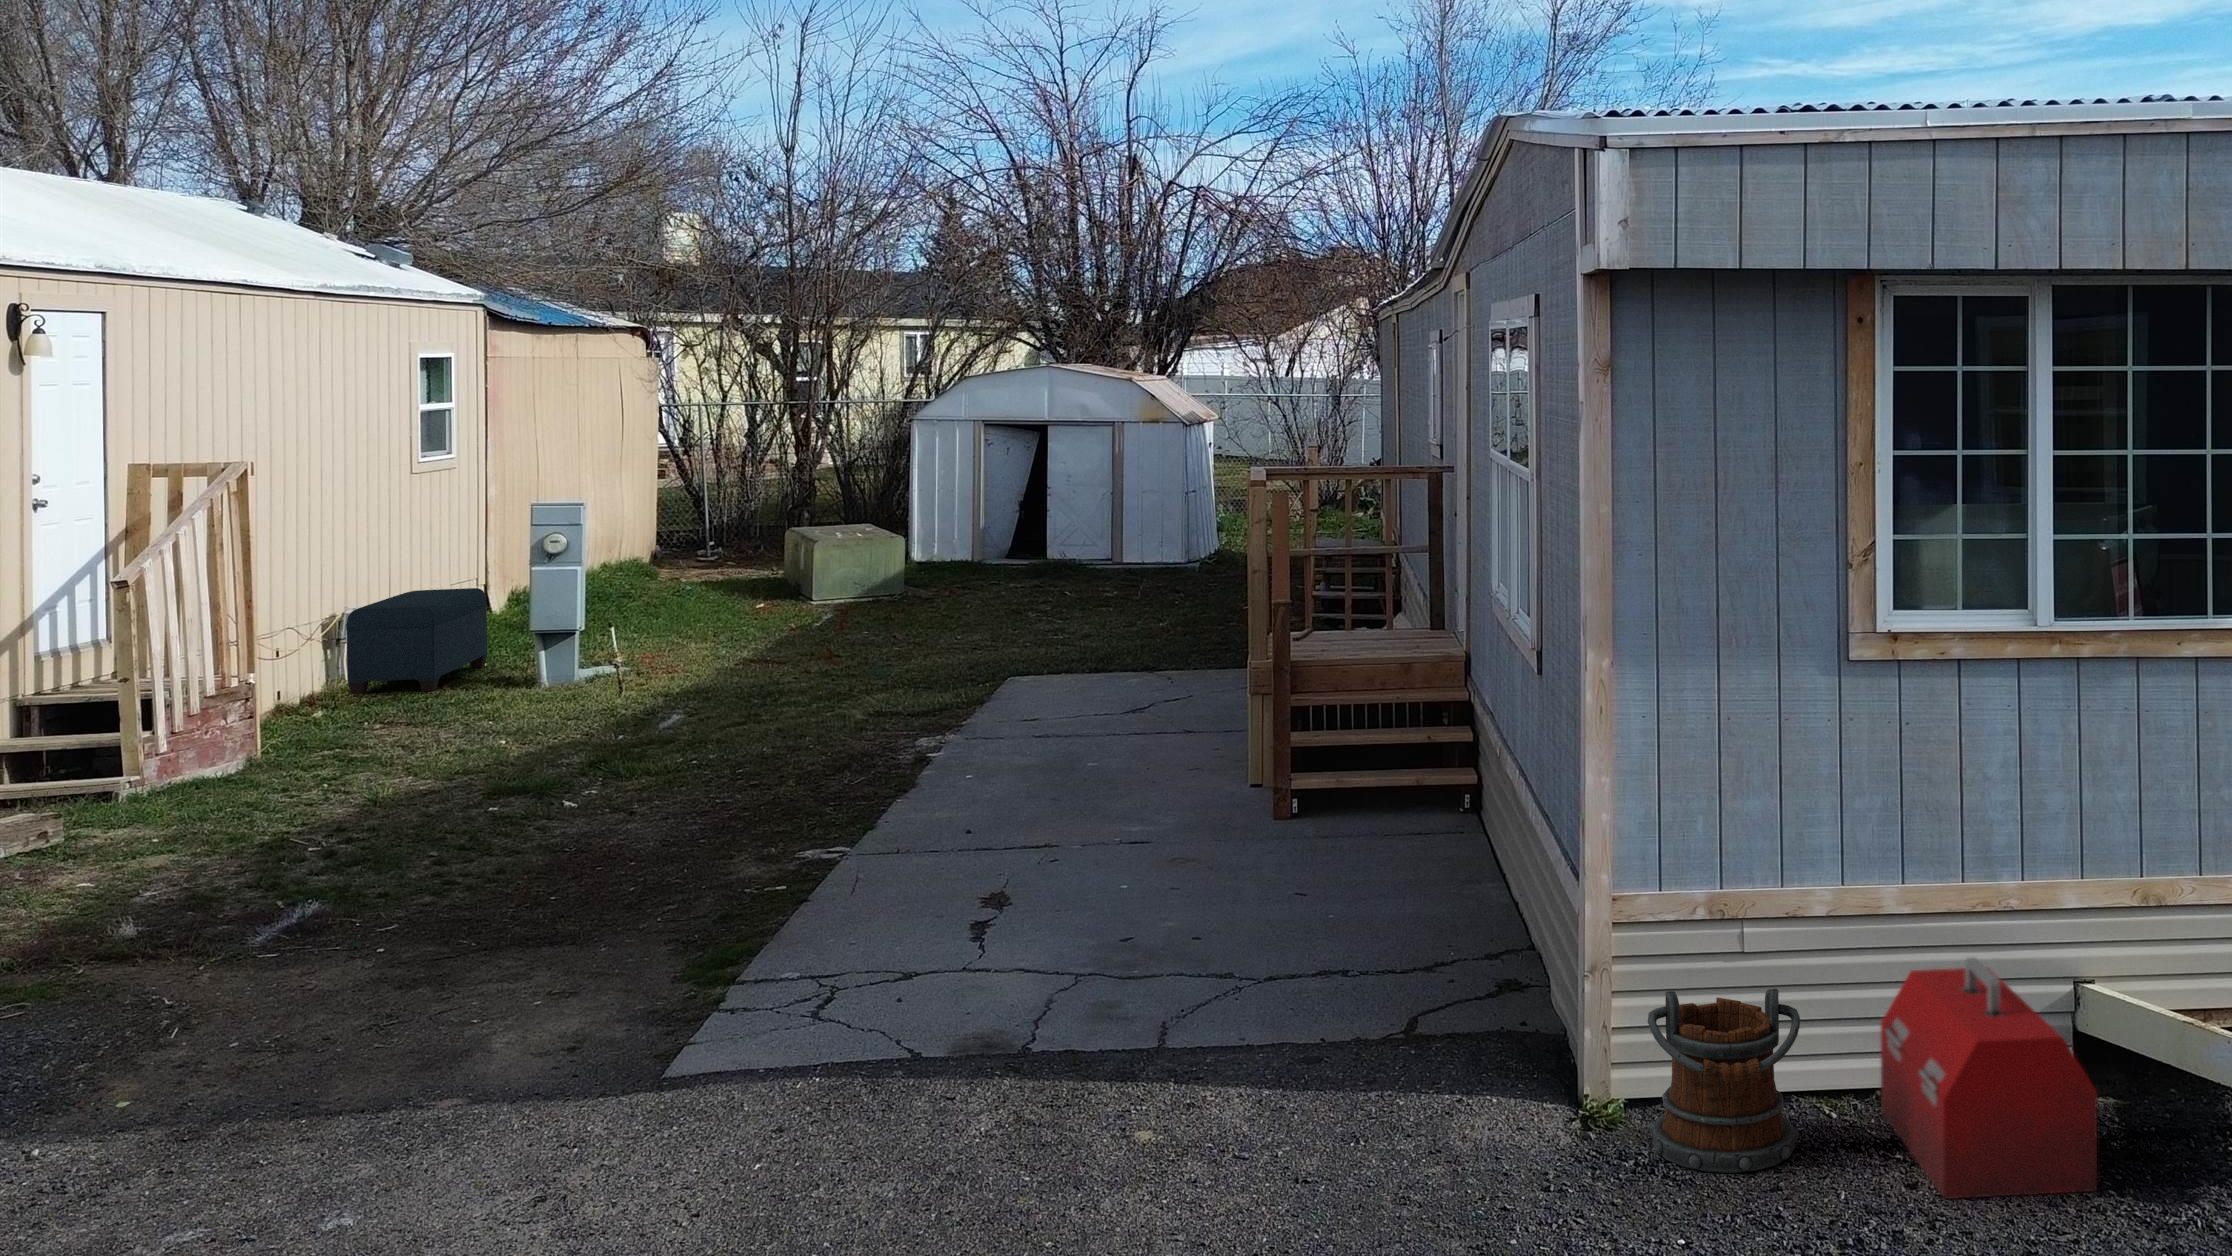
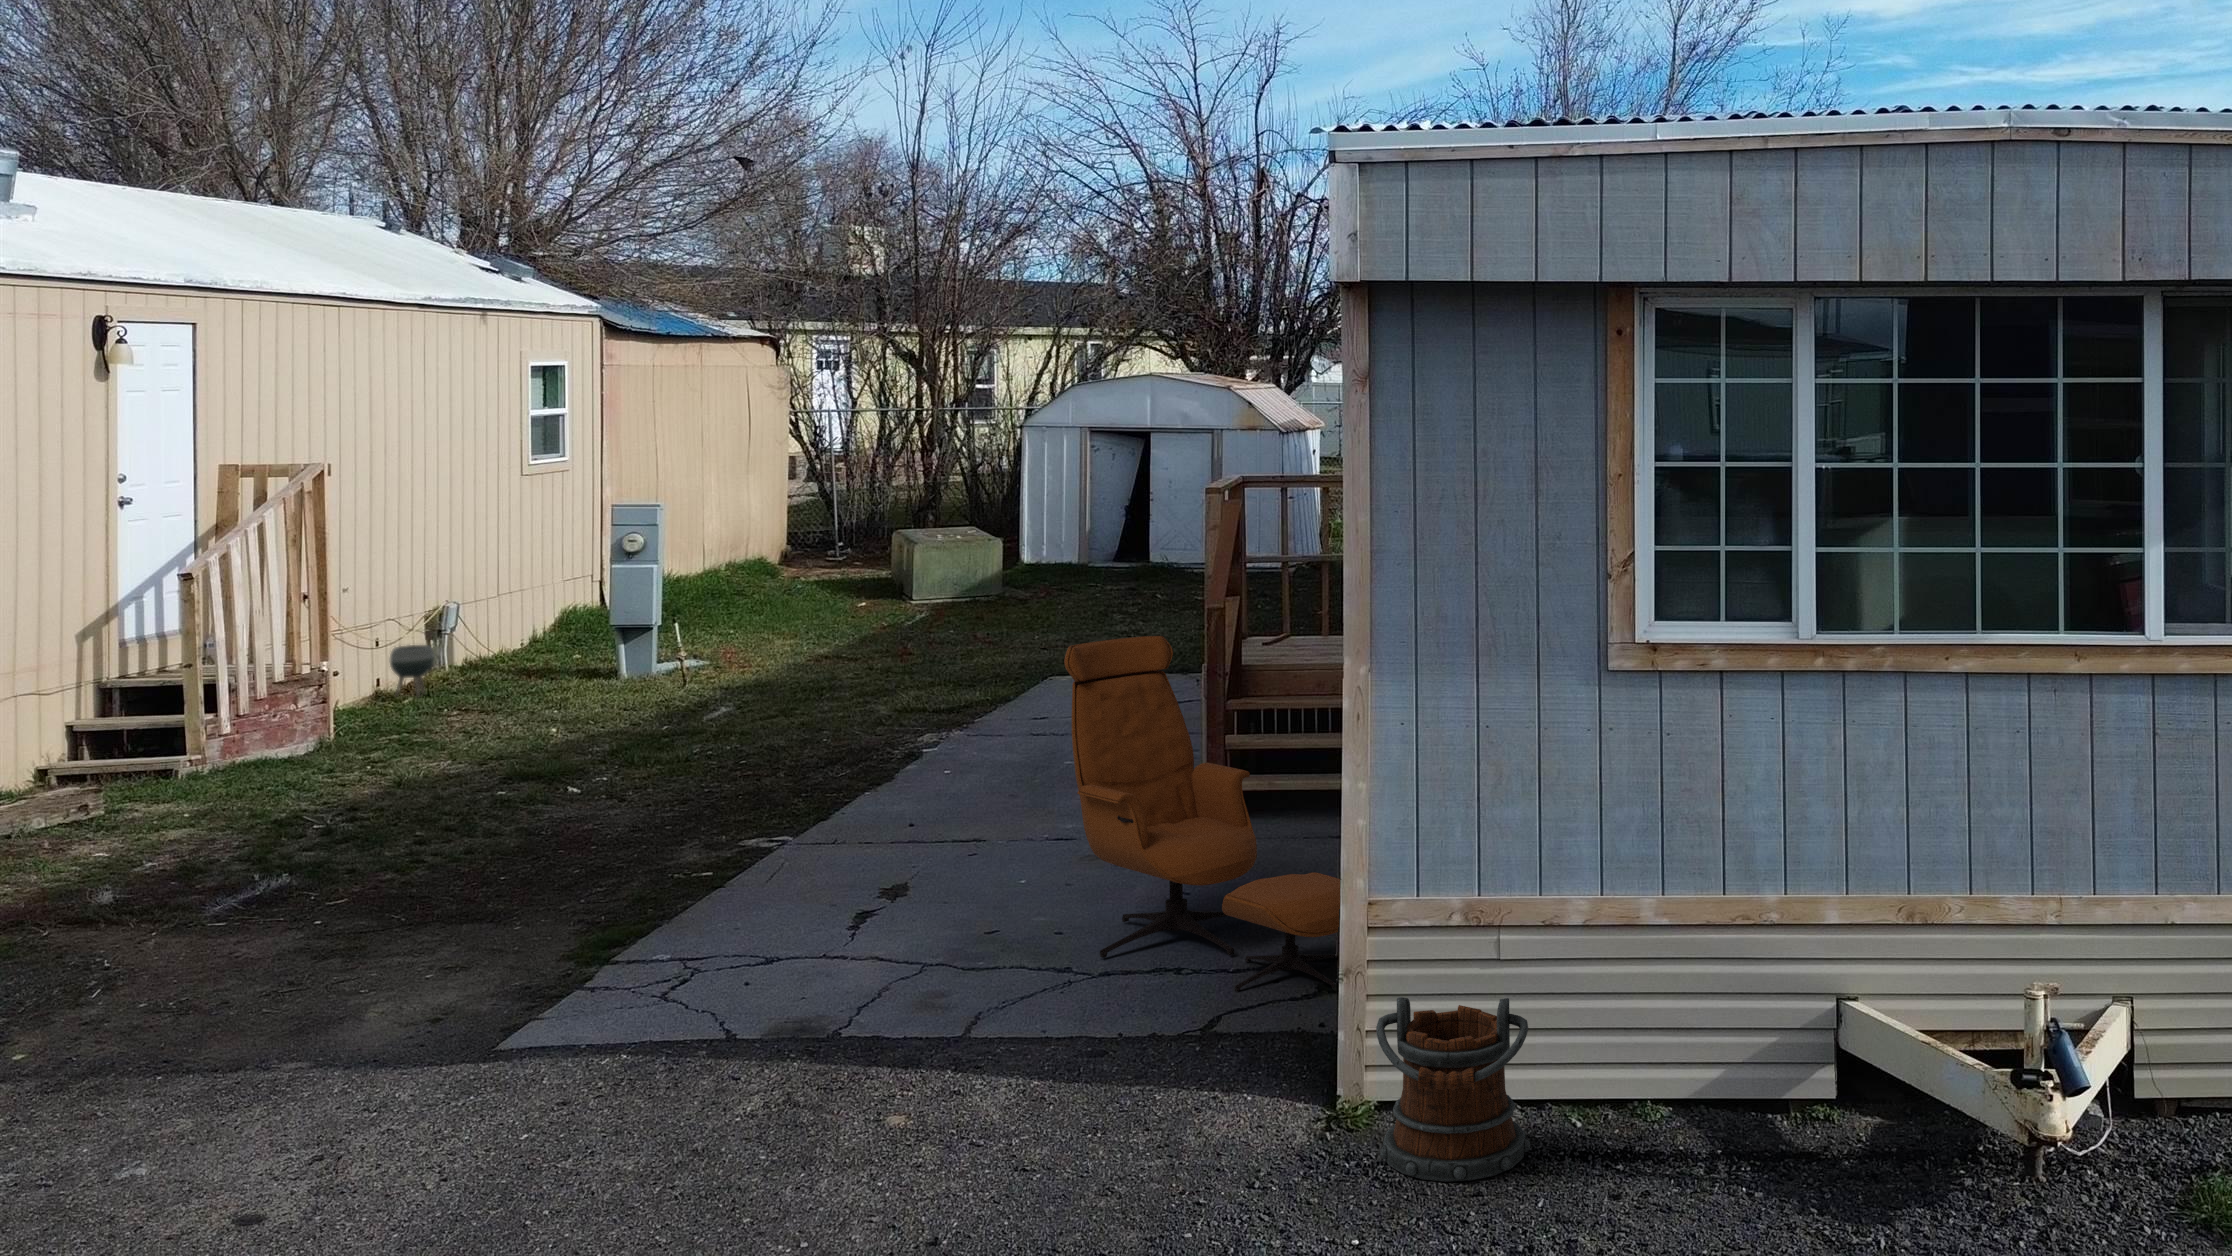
bench: present [346,588,487,694] -> none [441,584,581,681]
lounge chair: none [1193,633,1521,994] -> present [1064,636,1340,992]
planter: none [299,655,348,712] -> present [390,645,435,697]
toolbox: present [1880,958,2097,1199] -> none [1629,973,1802,1217]

